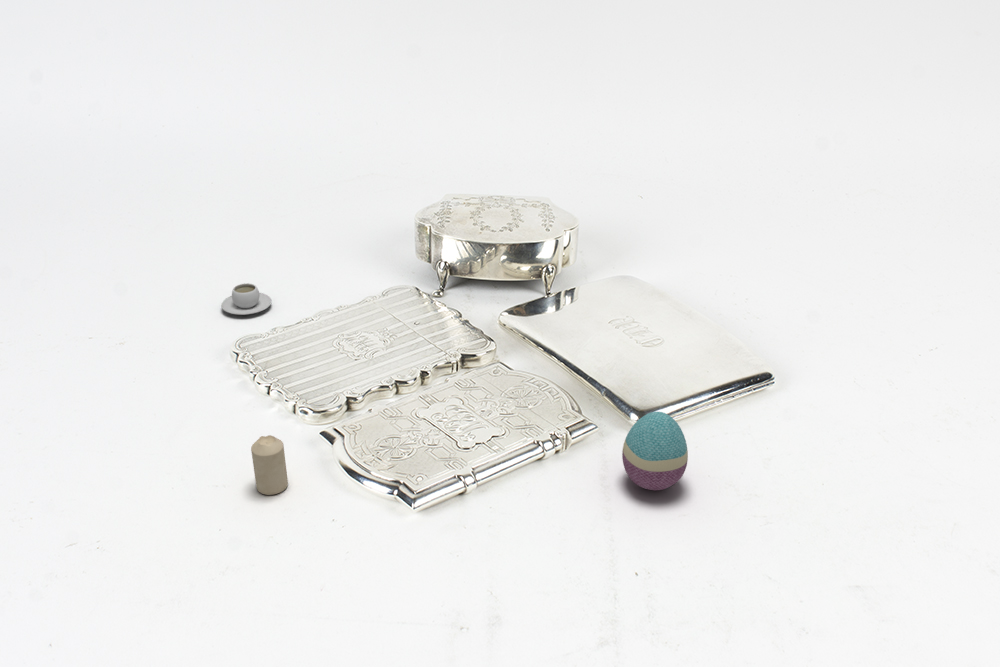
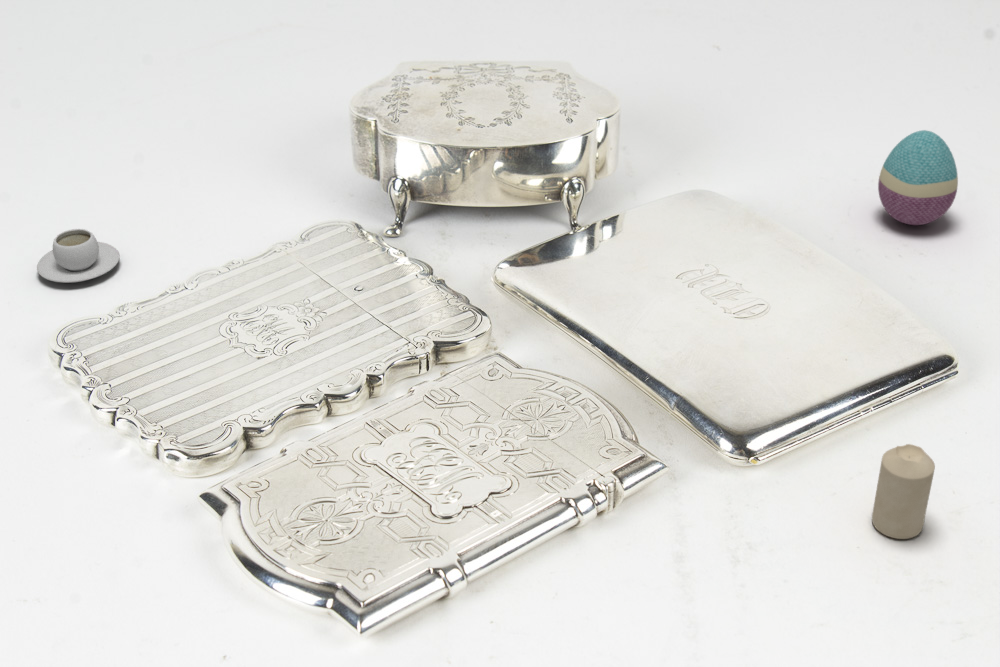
decorative egg: present [622,412,688,490] -> present [878,130,958,225]
candle: present [251,435,288,495] -> present [872,444,935,539]

